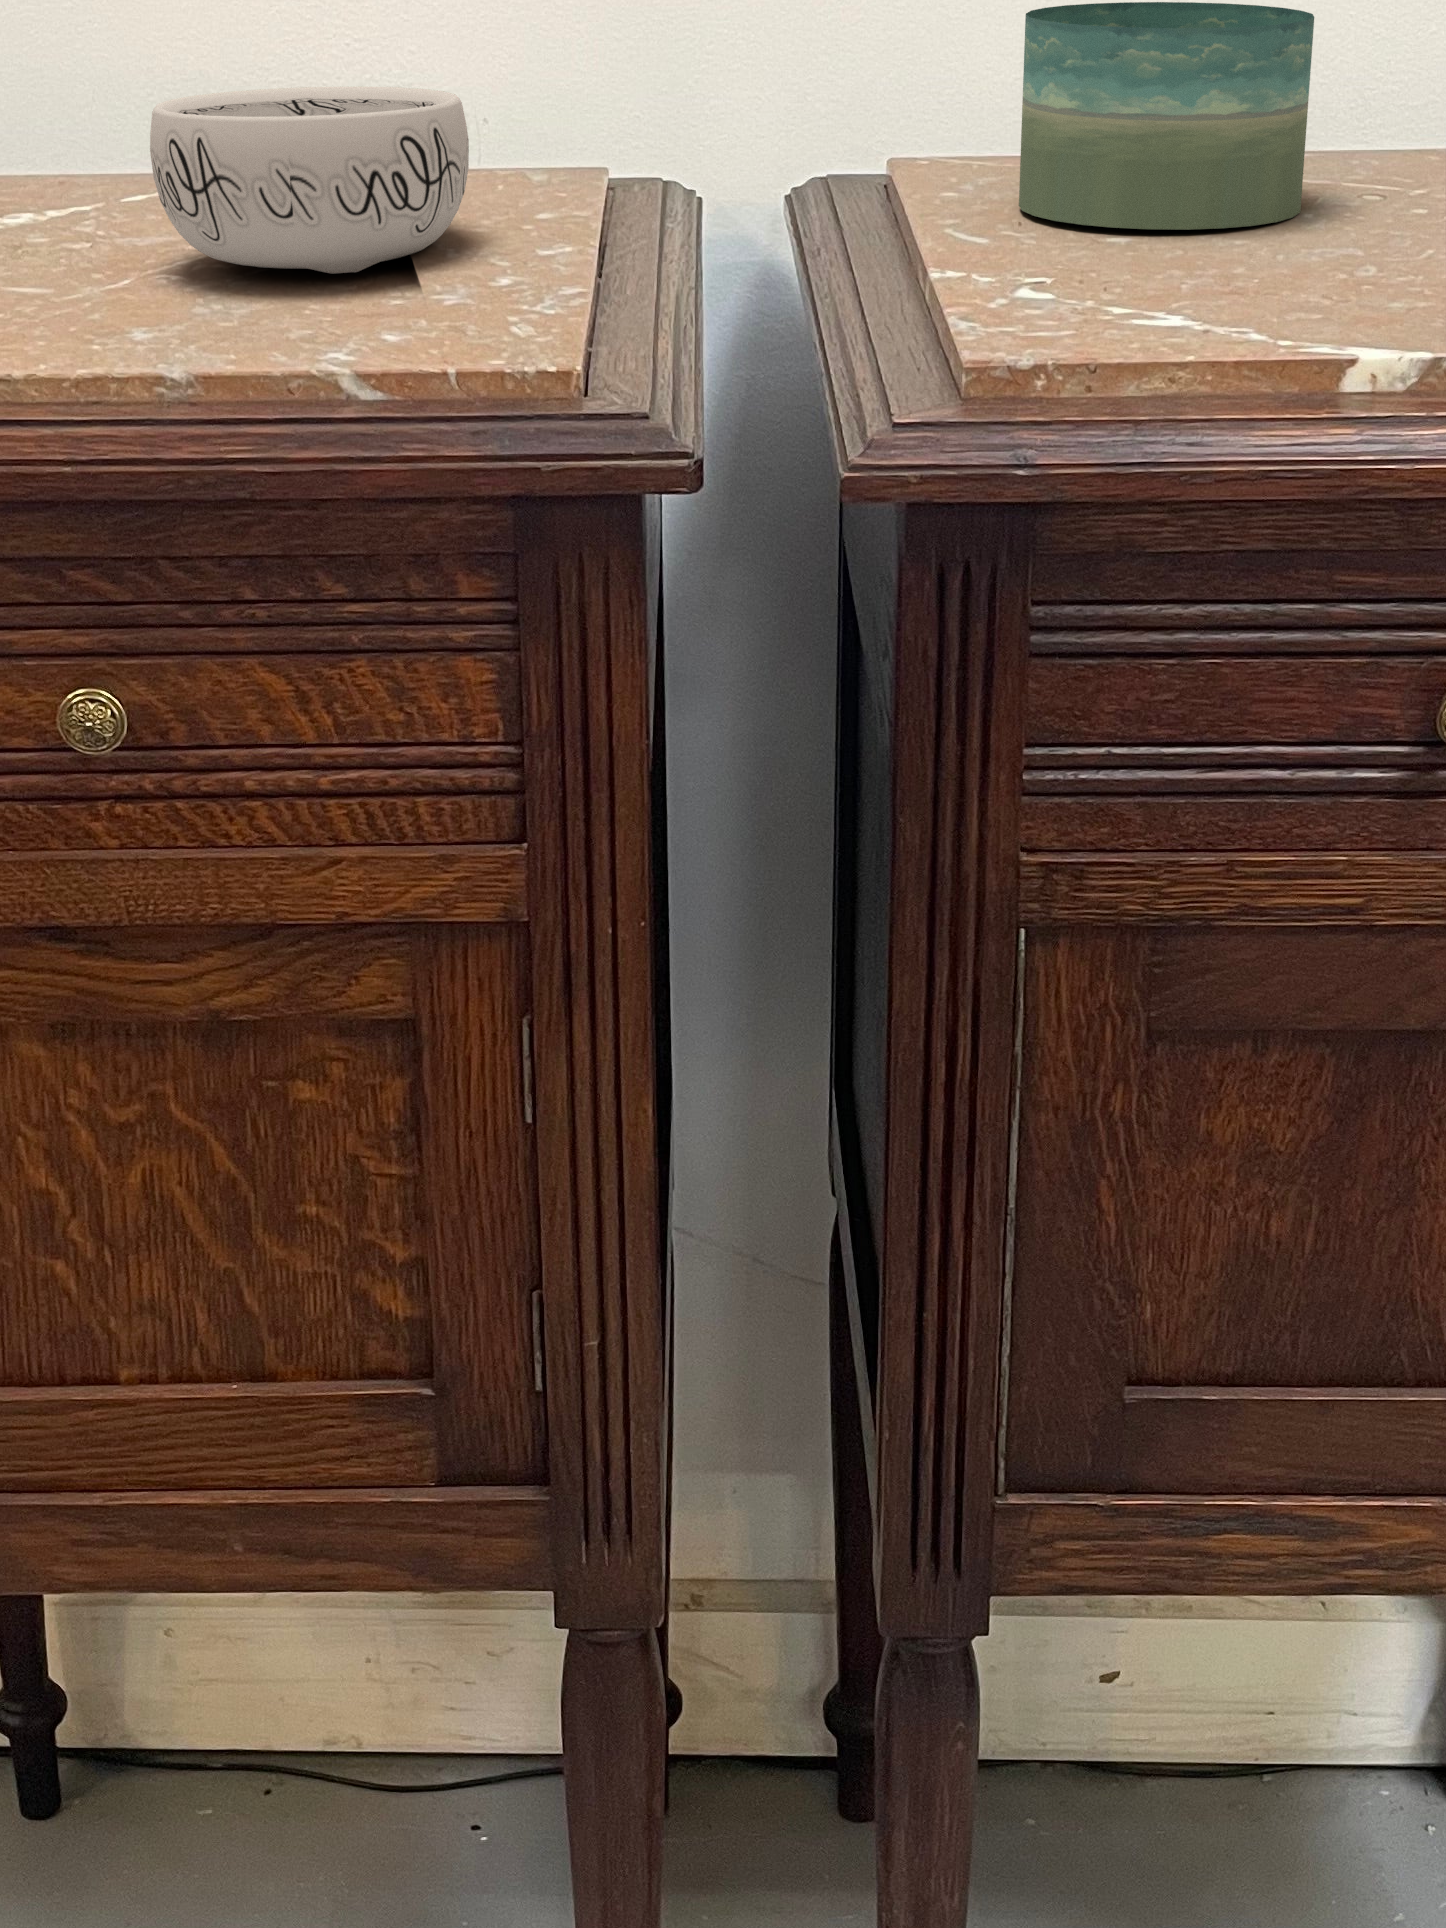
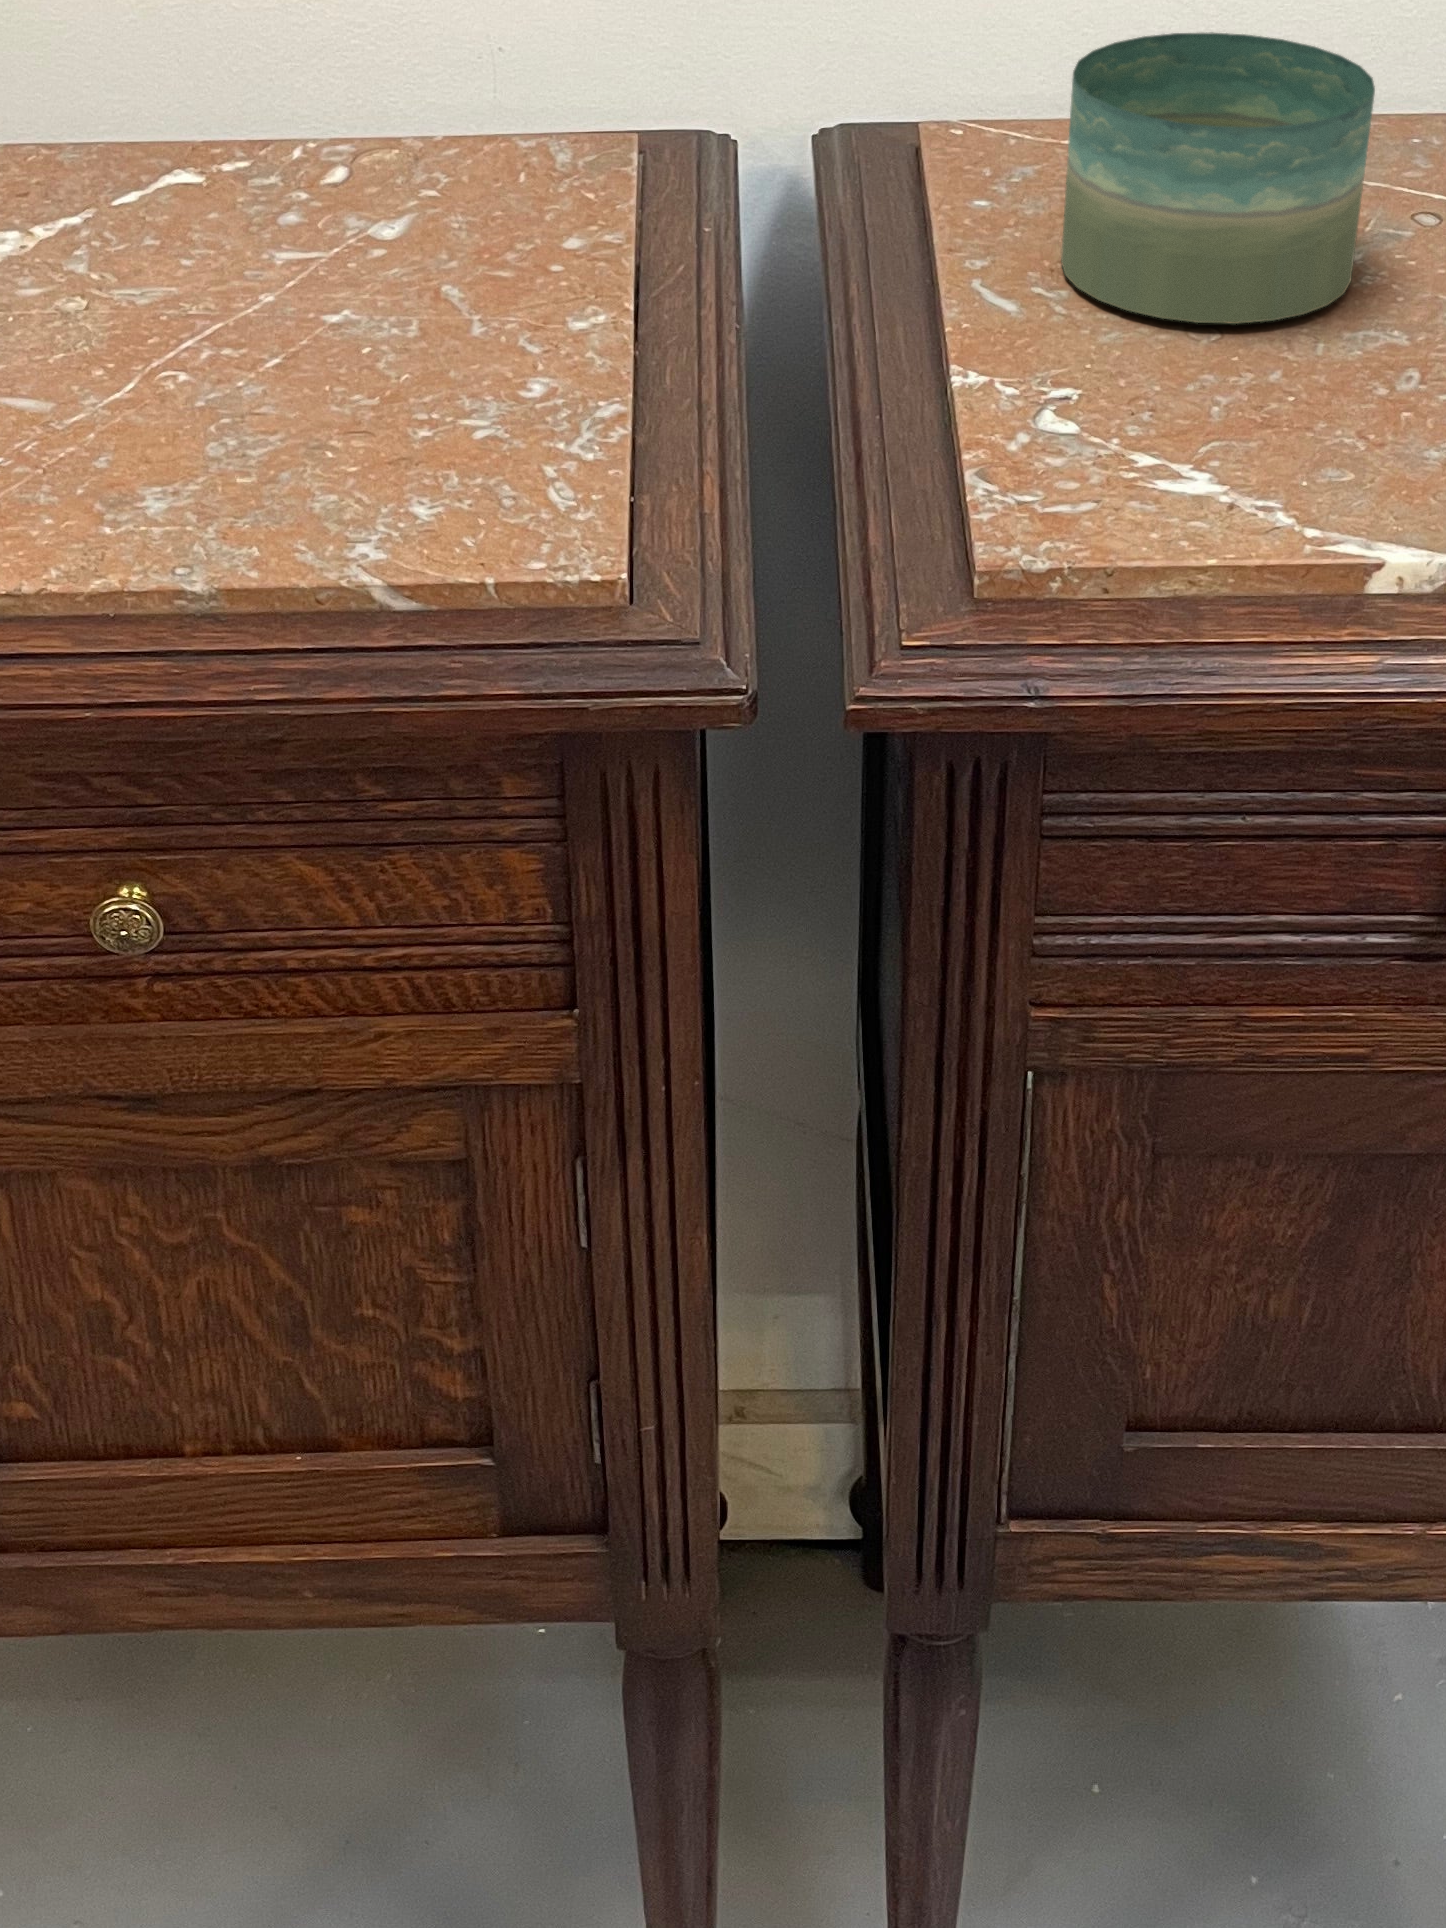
decorative bowl: present [150,86,469,274] -> none [151,151,489,398]

